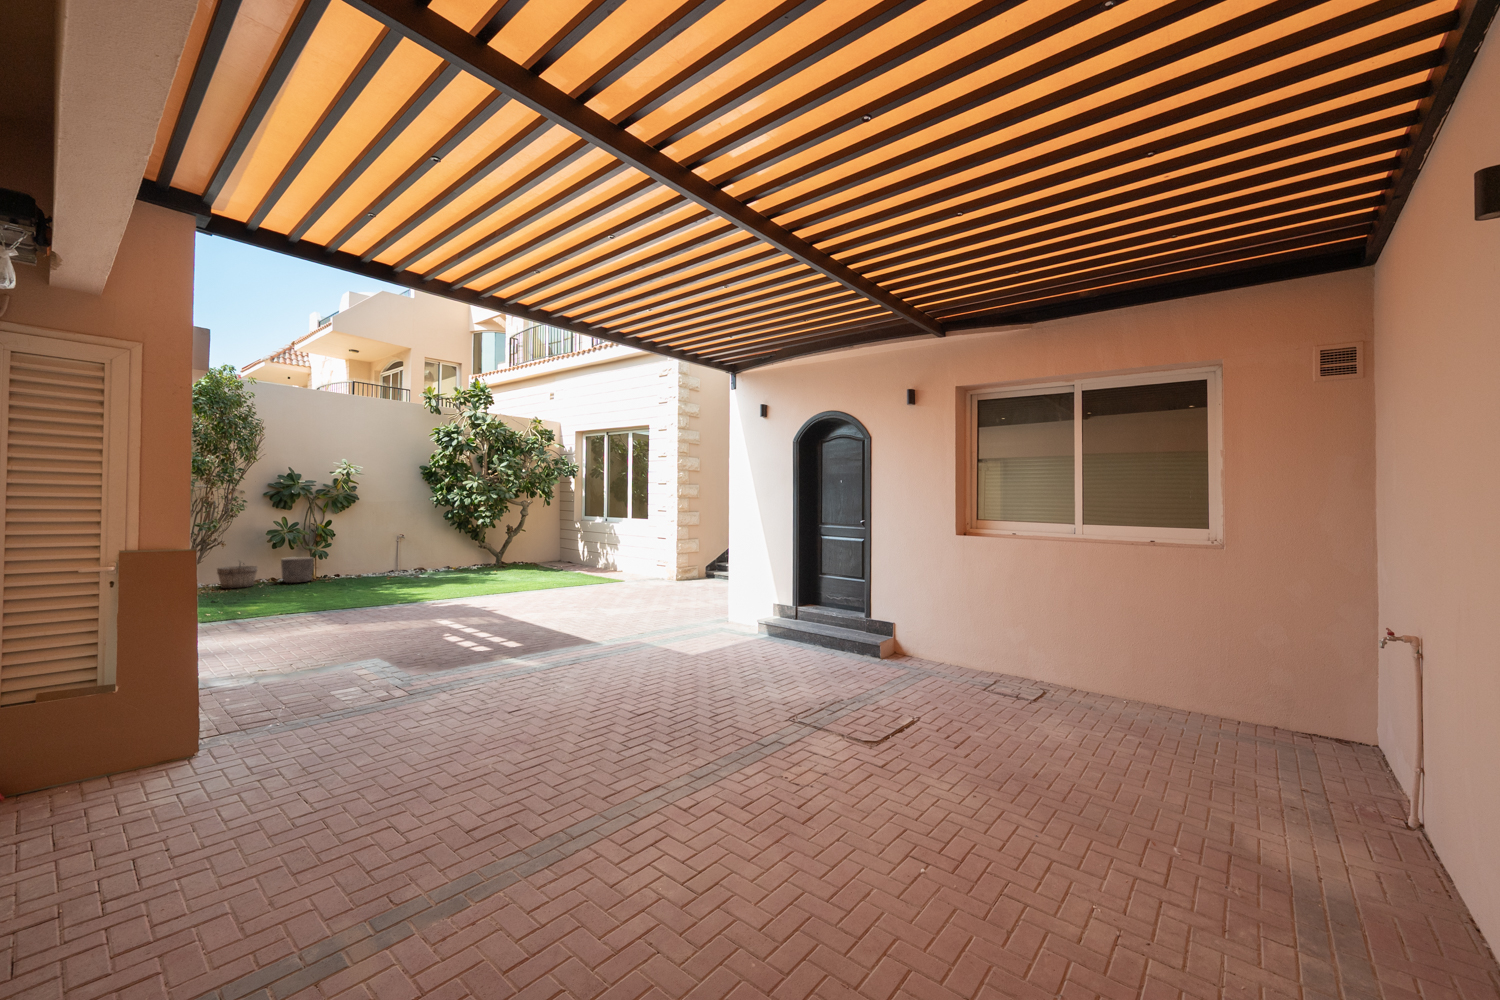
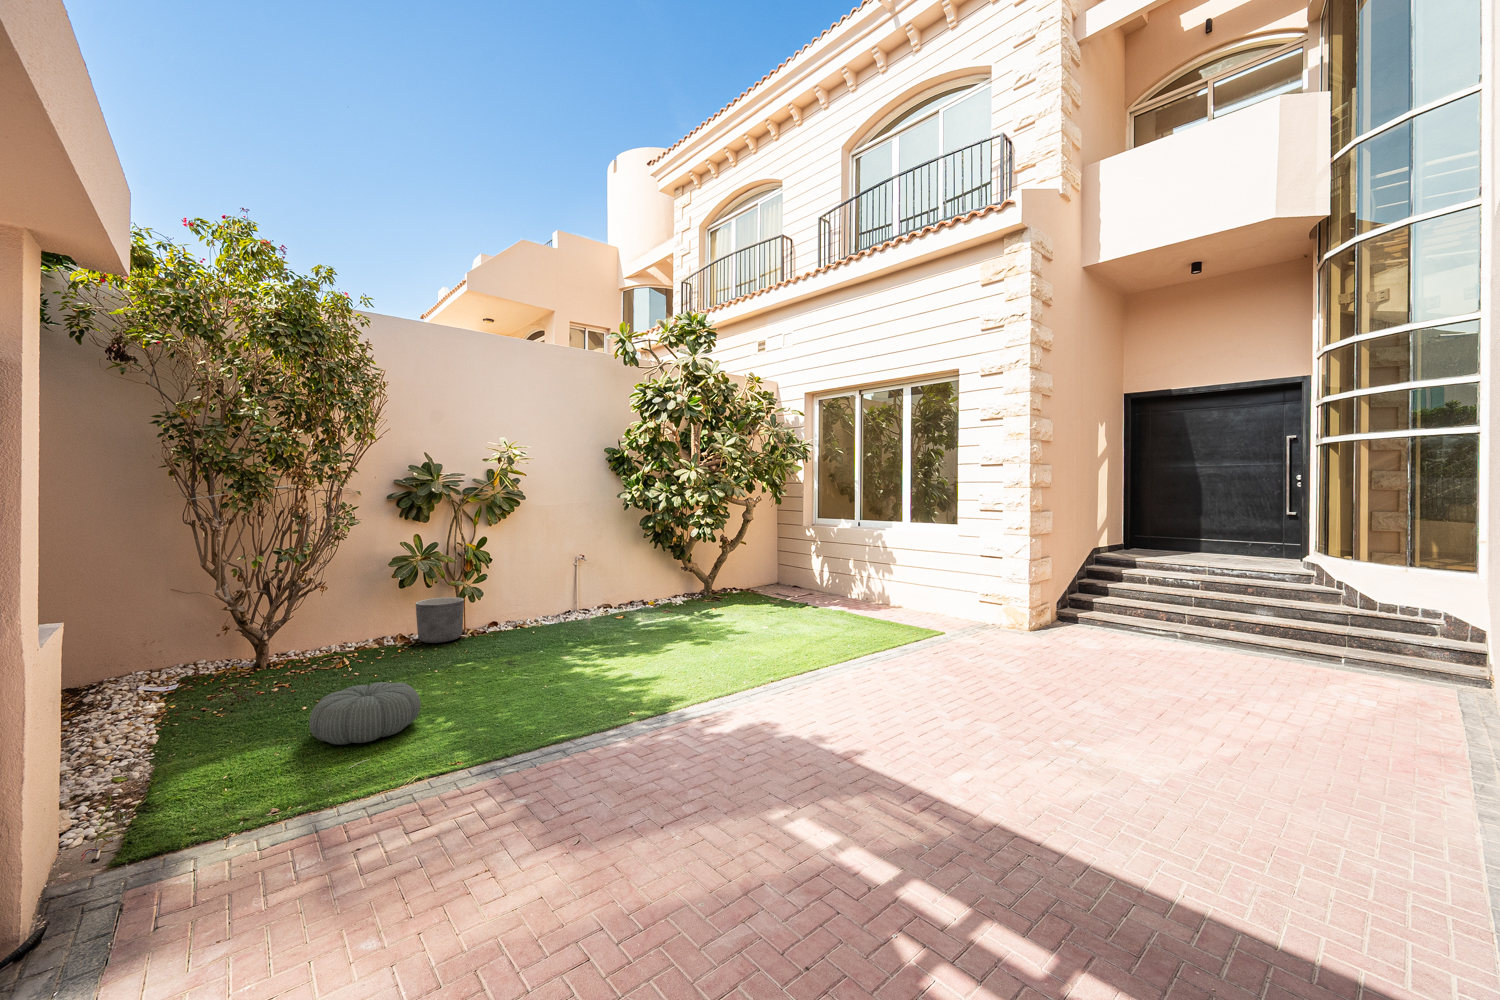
wooden bucket: present [217,563,257,588] -> none [316,609,381,660]
pouf: none [222,586,279,609] -> present [309,682,420,745]

